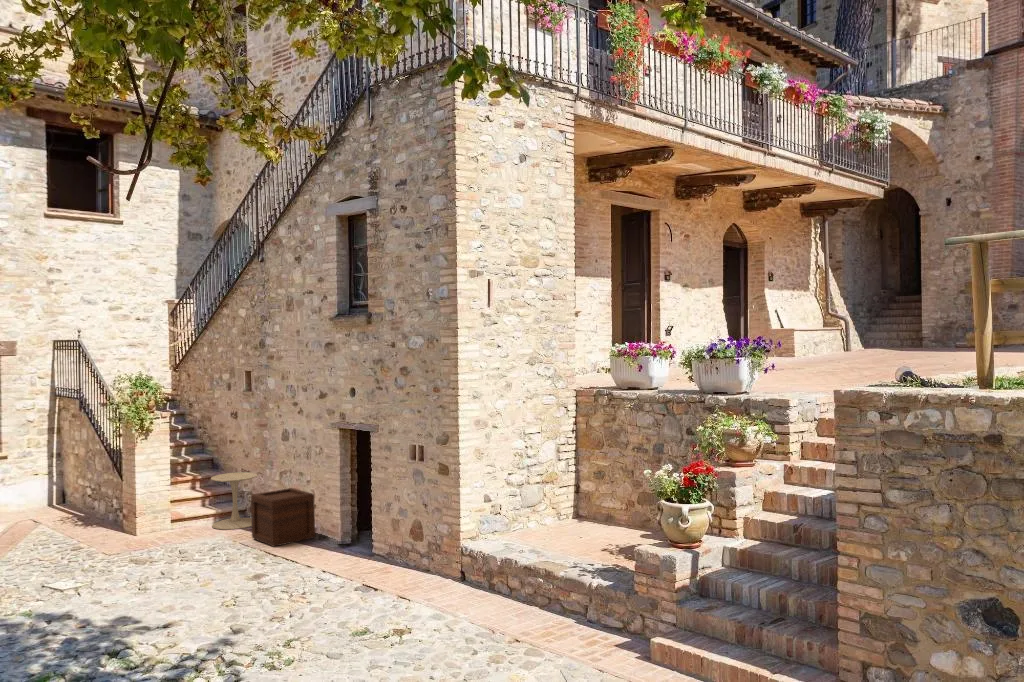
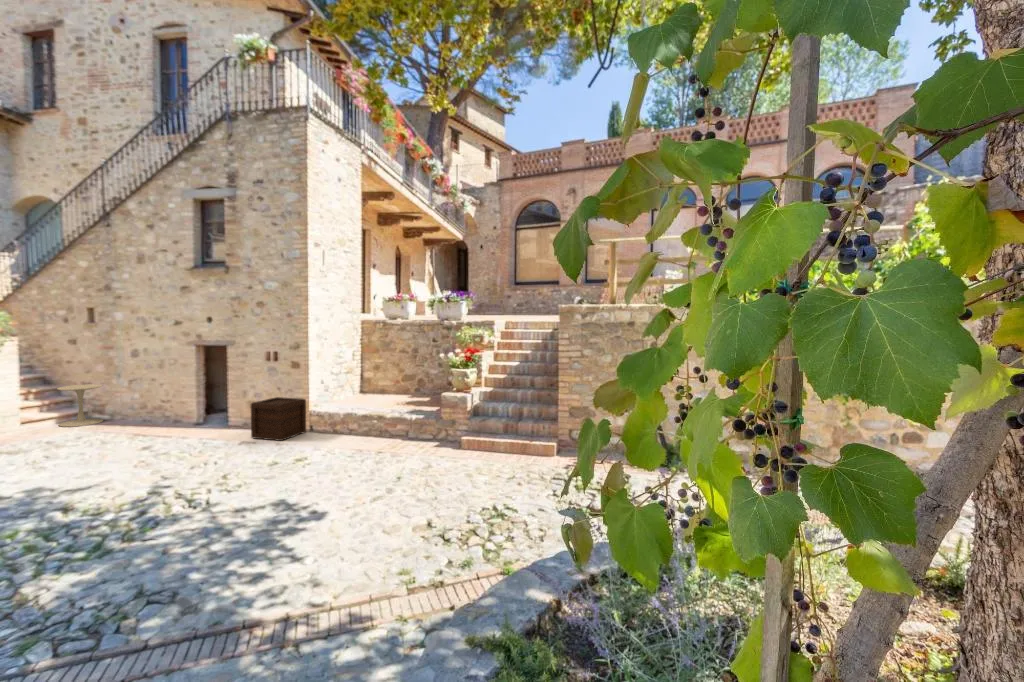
wooden crate: present [251,488,315,547] -> present [251,397,306,441]

